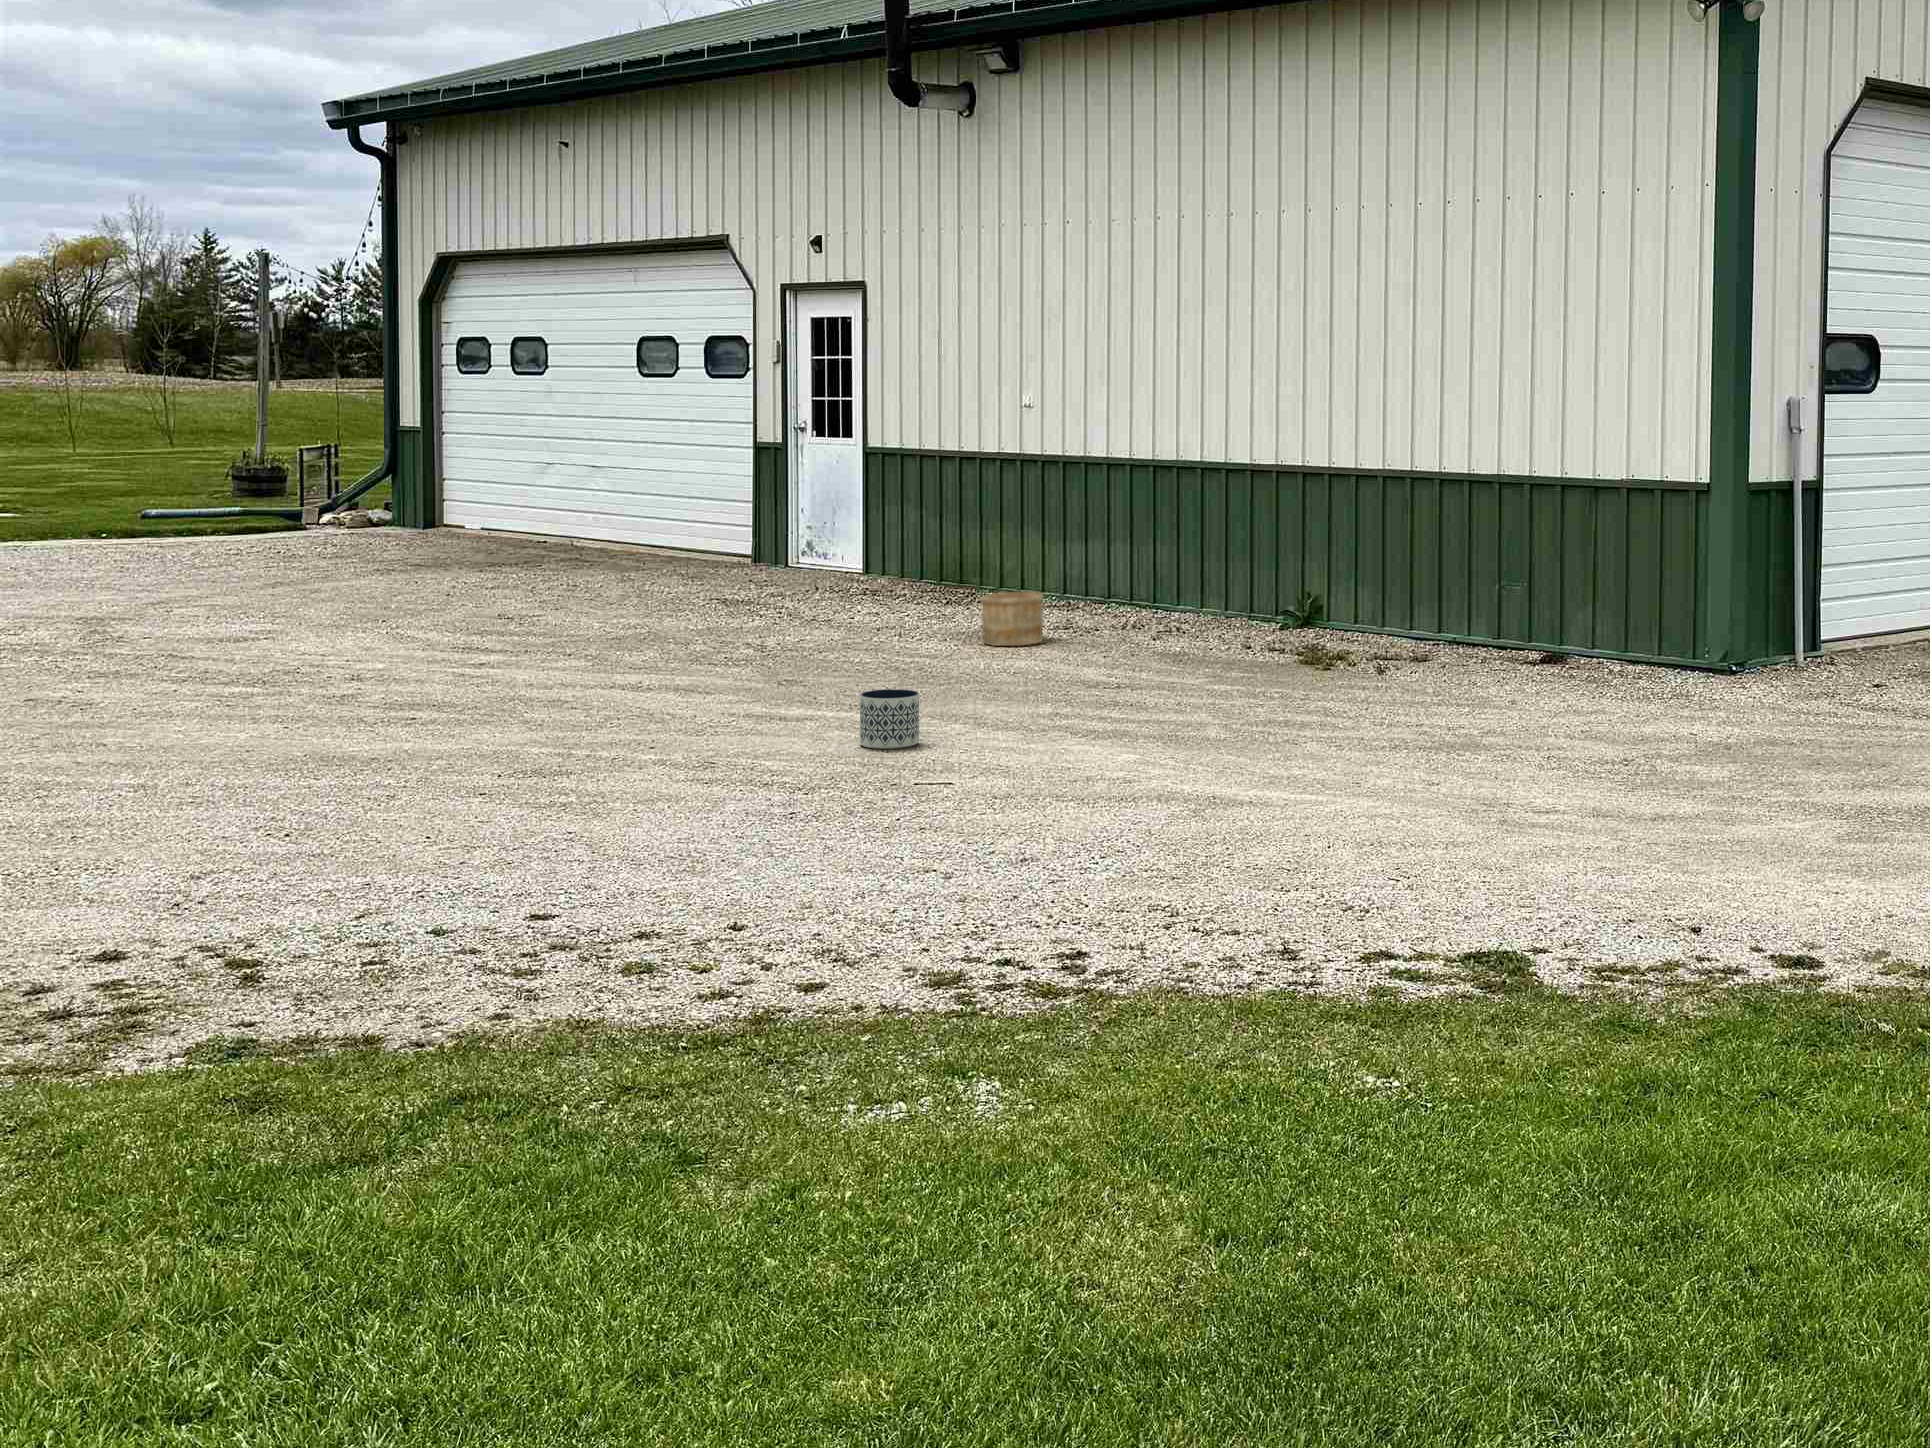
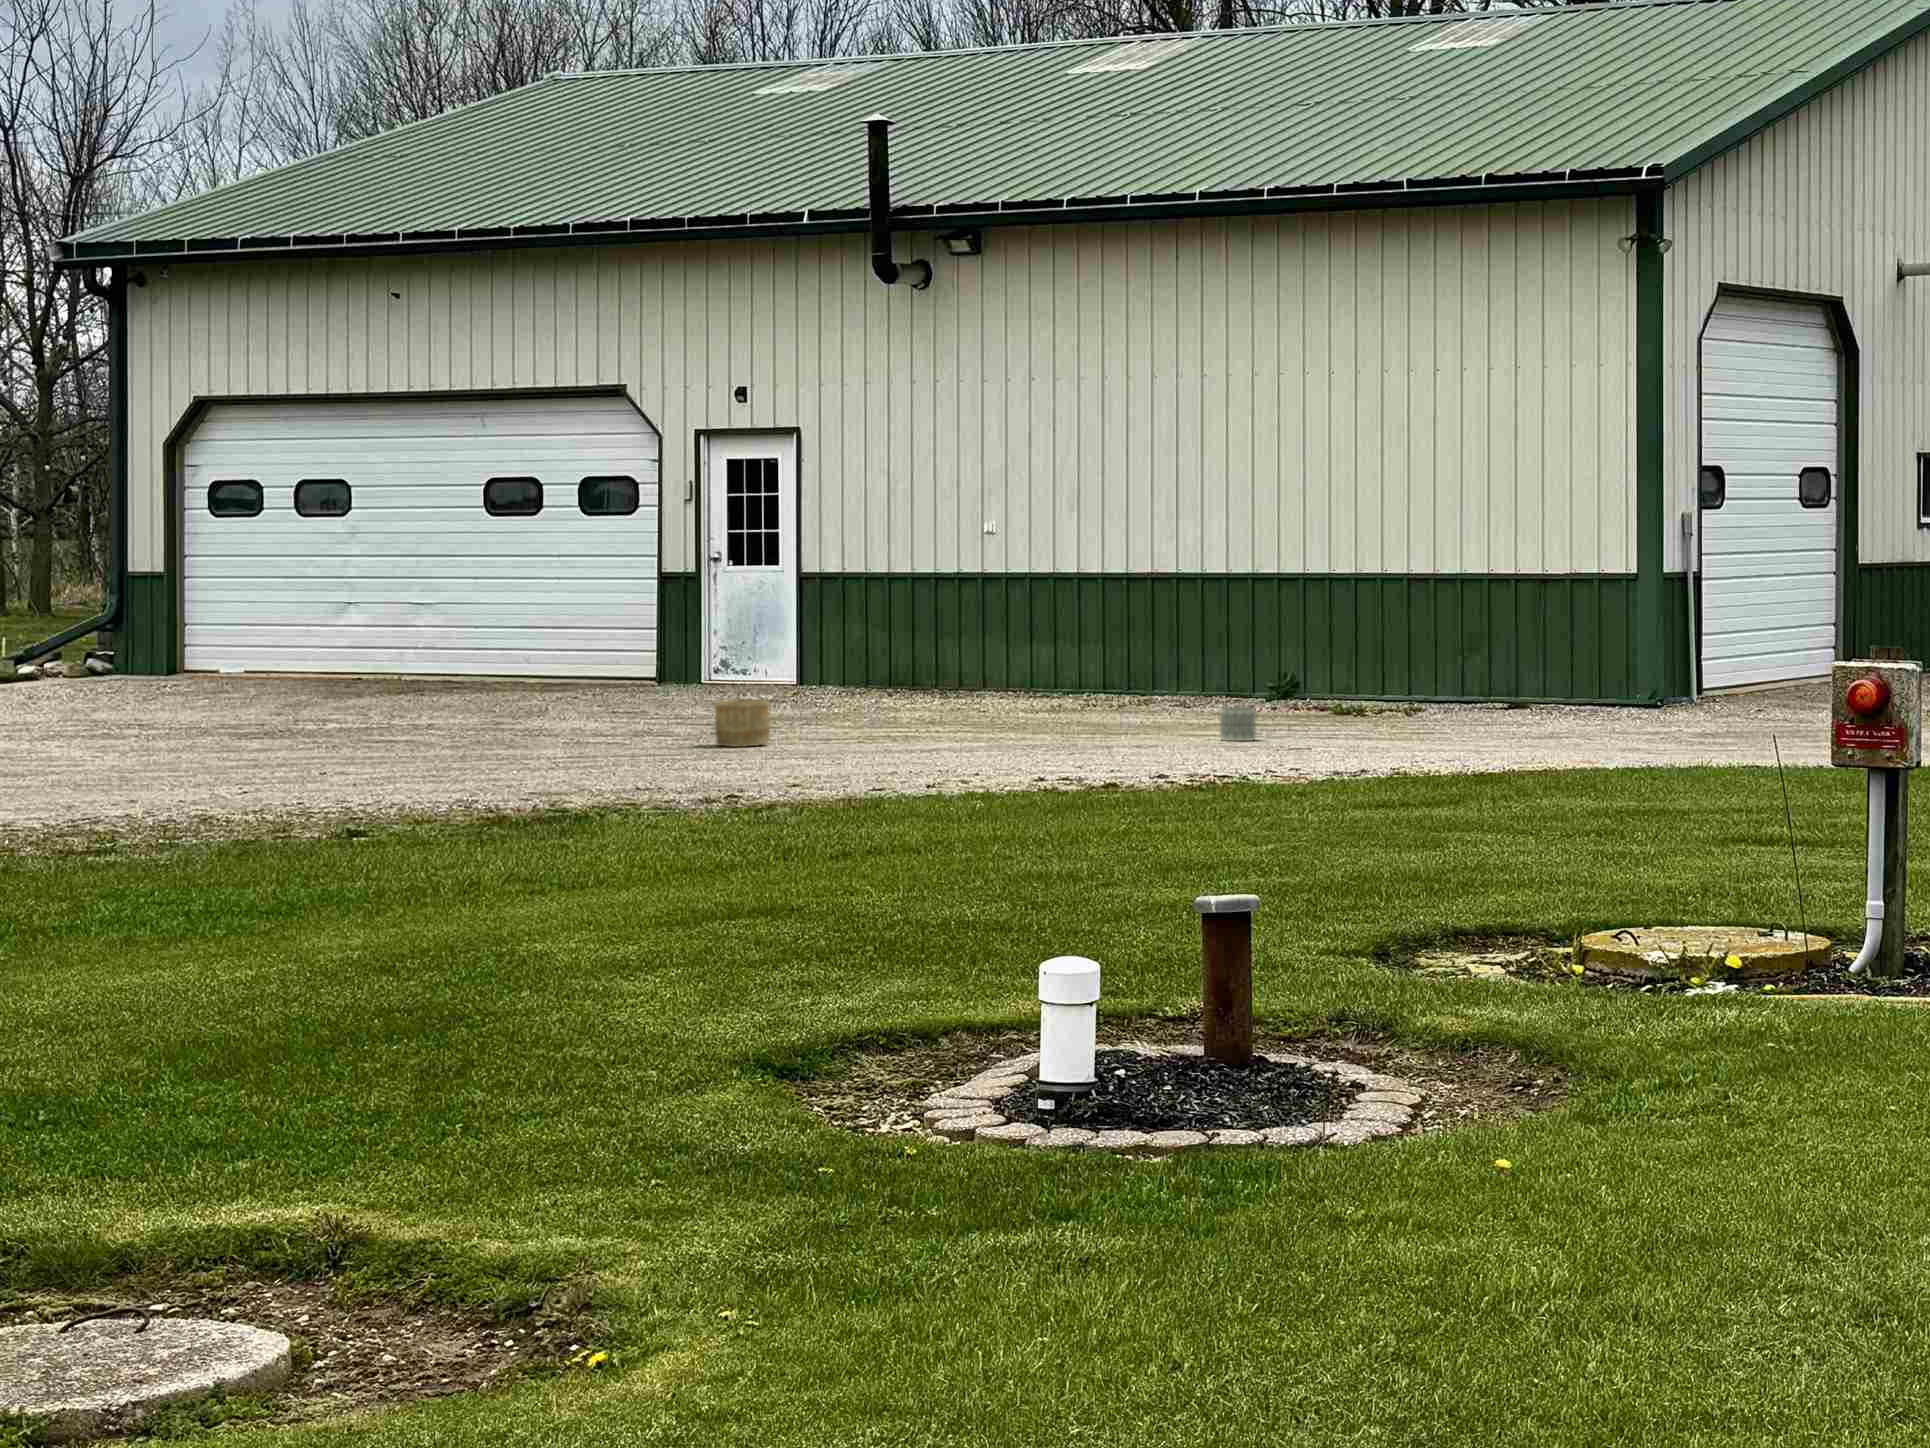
wooden bucket: present [980,592,1044,646] -> present [714,699,770,747]

